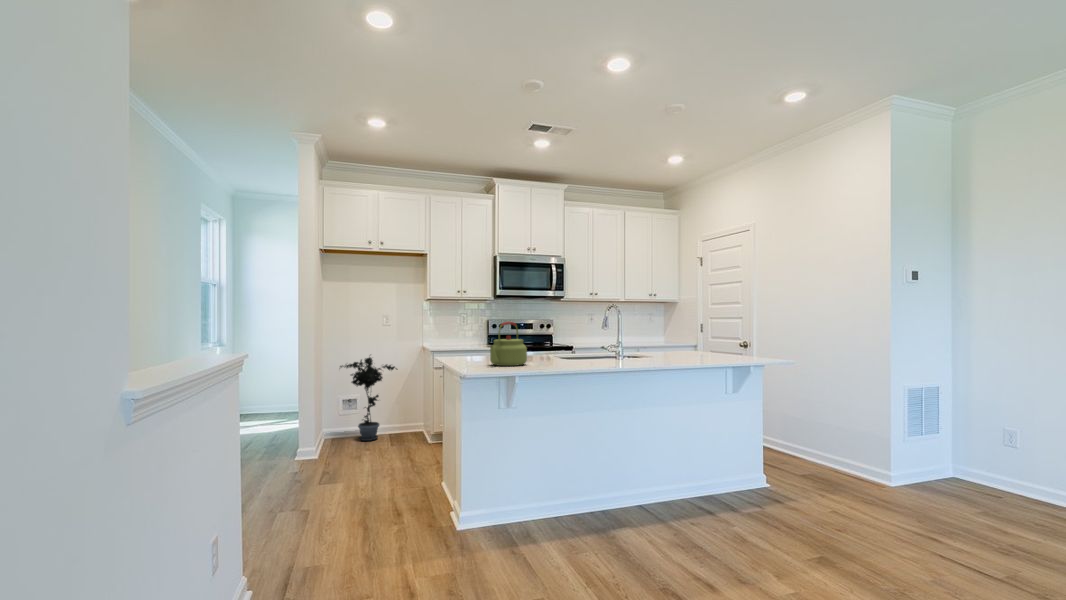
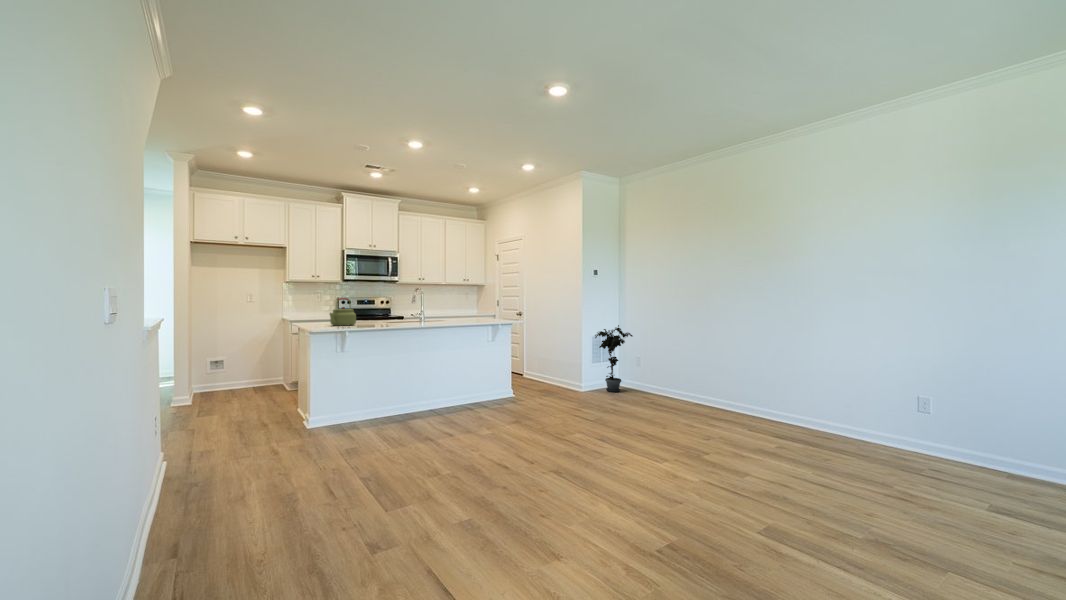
potted plant: present [340,357,398,441] -> present [595,325,632,392]

